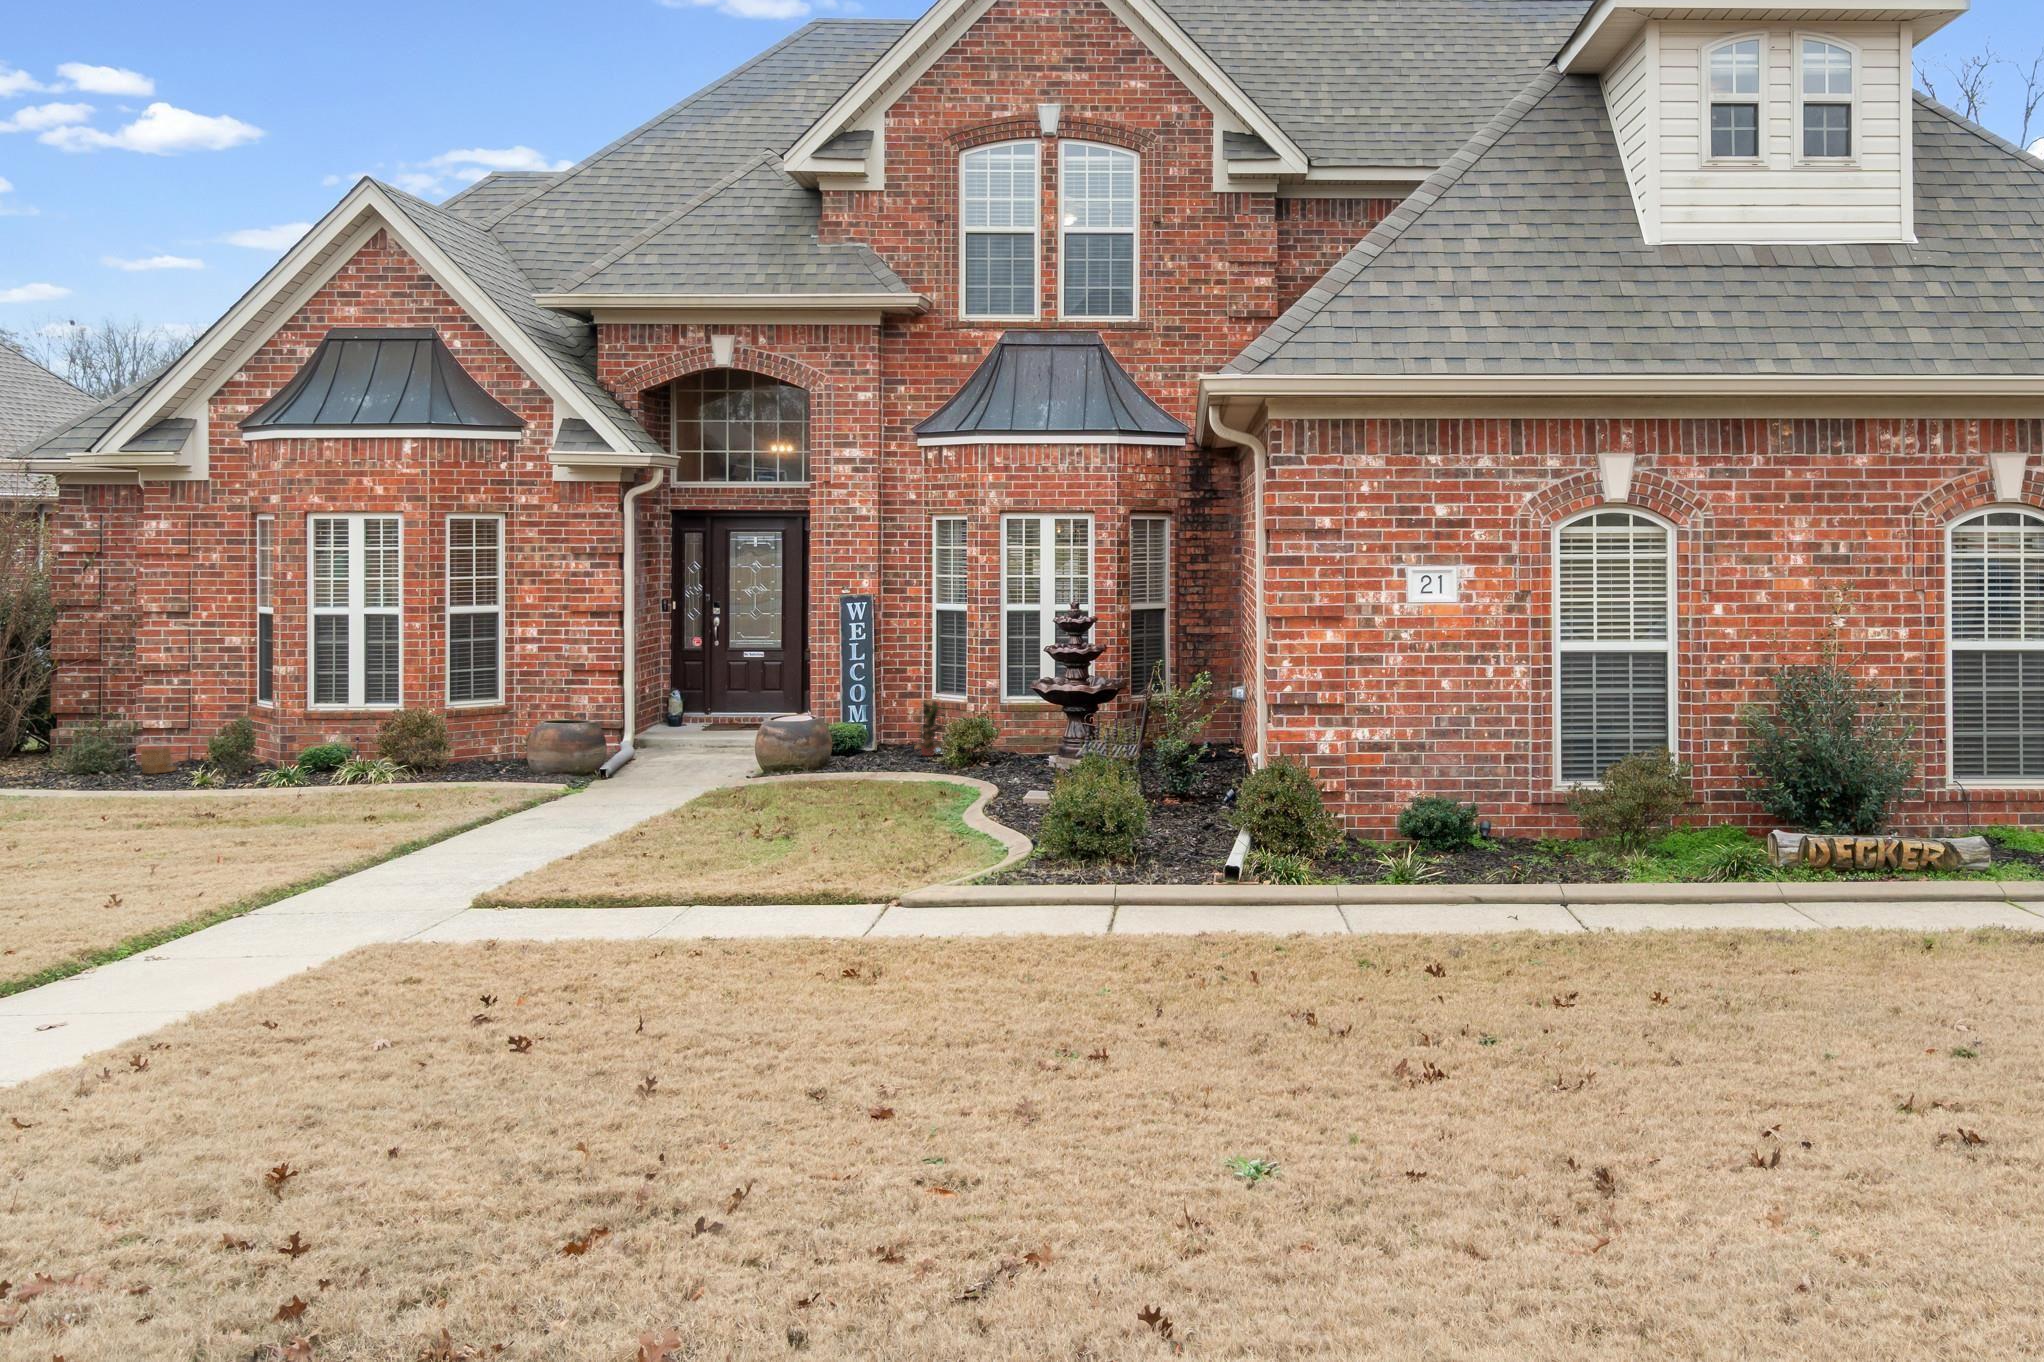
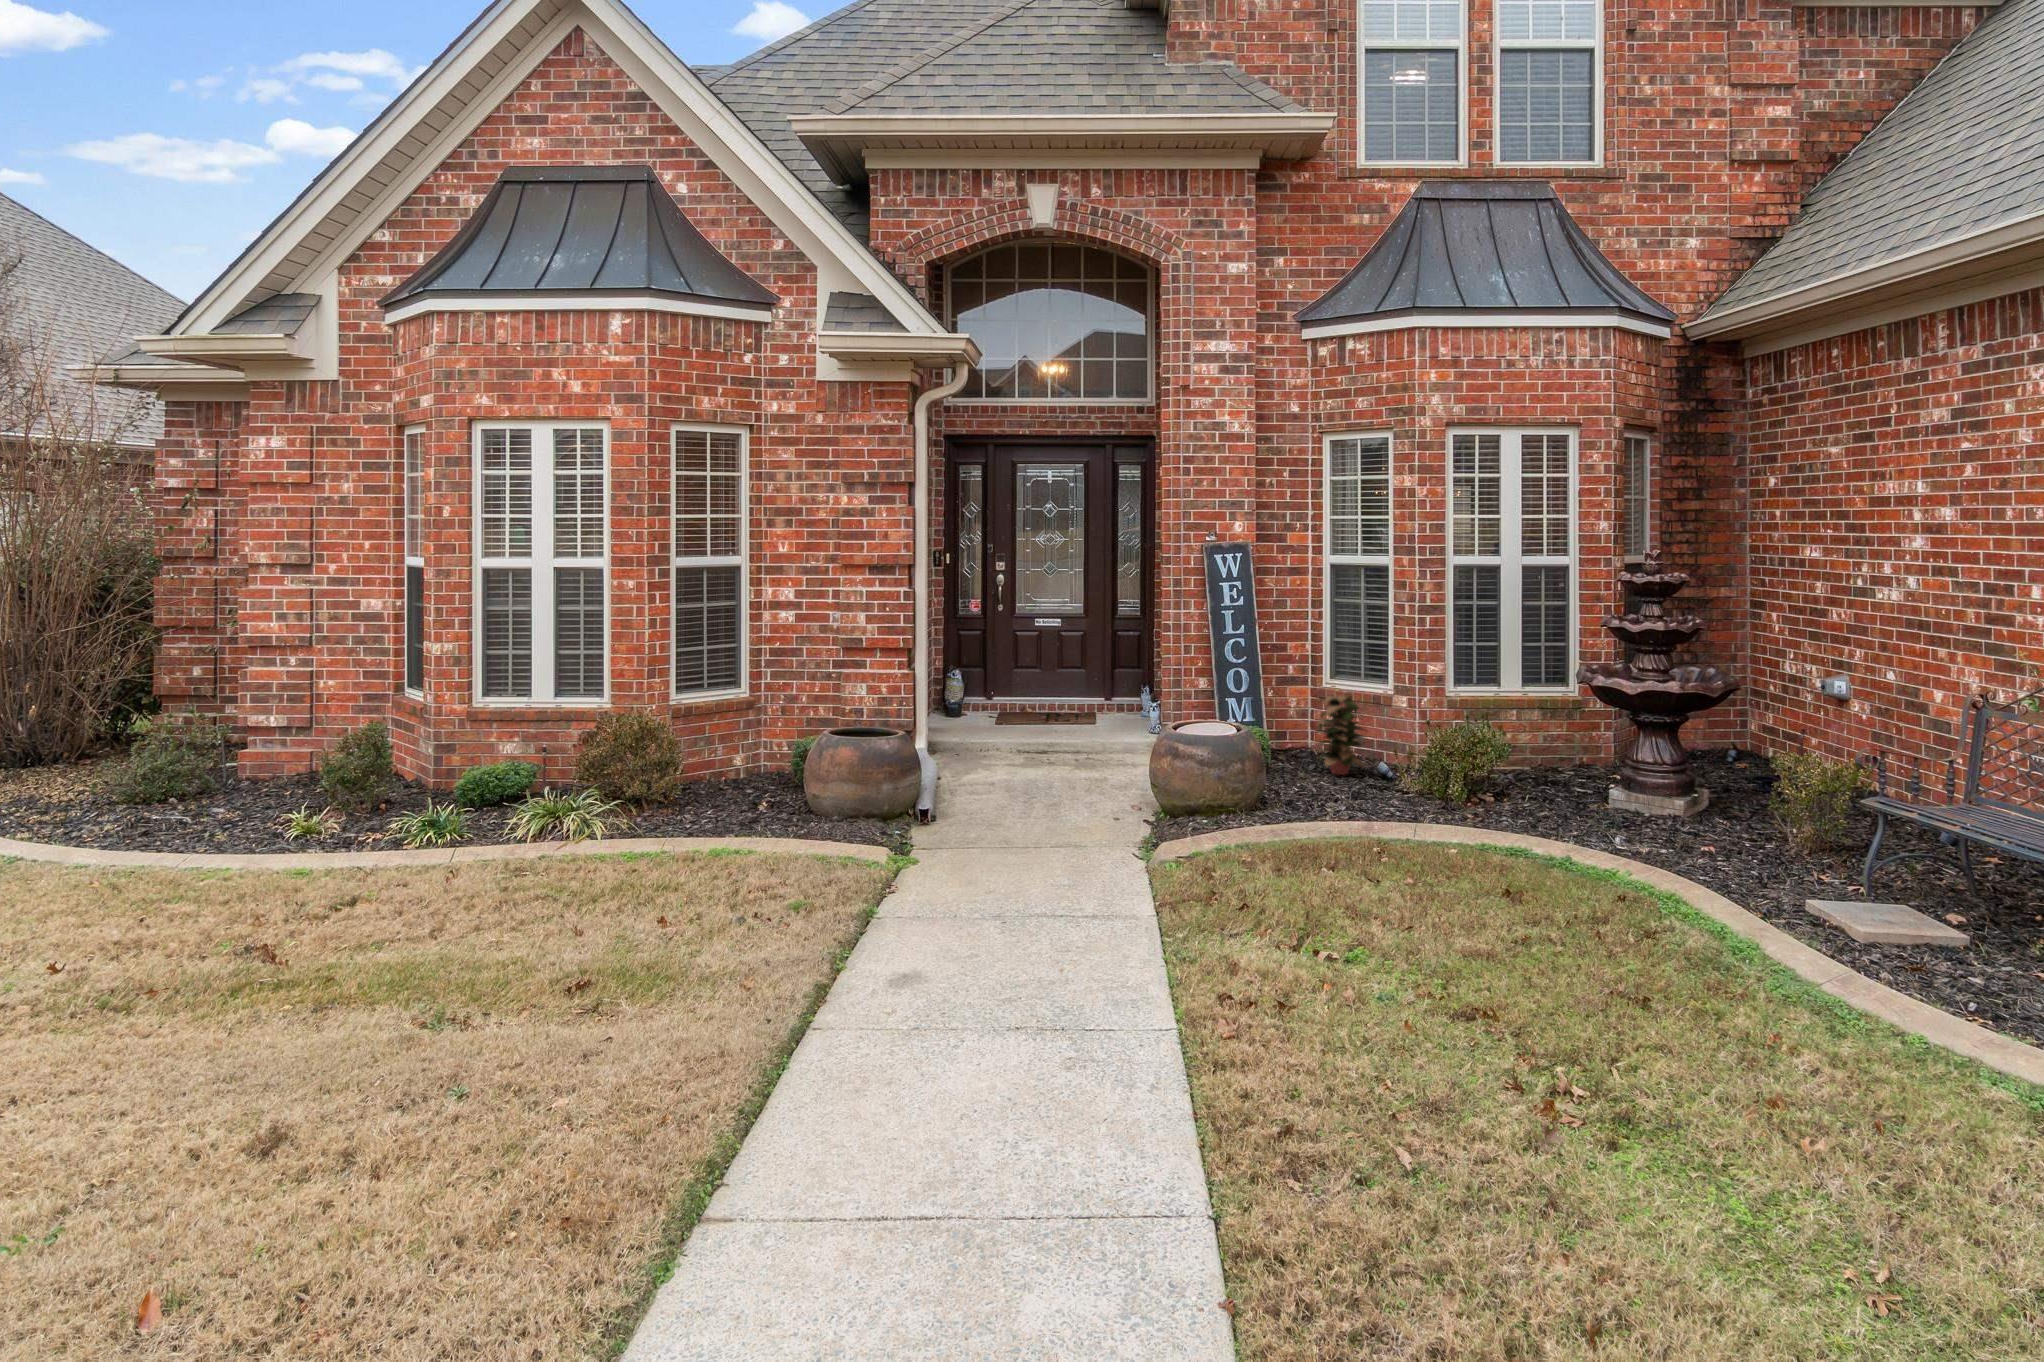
wooden bucket: present [140,748,177,774] -> none [240,751,296,796]

